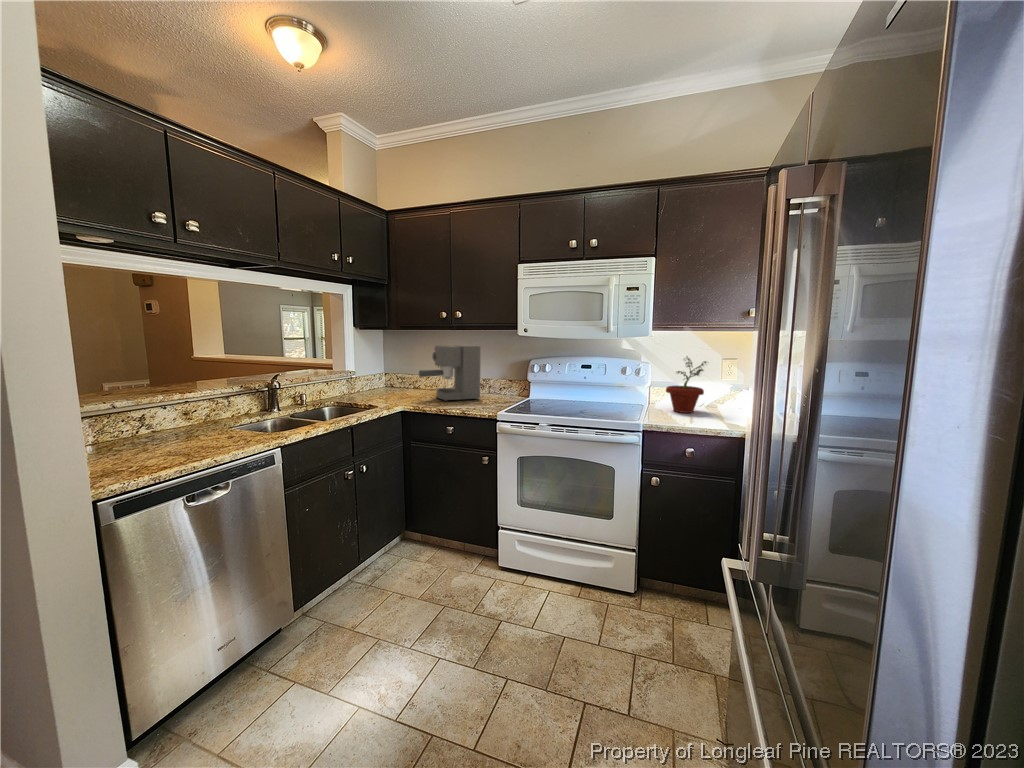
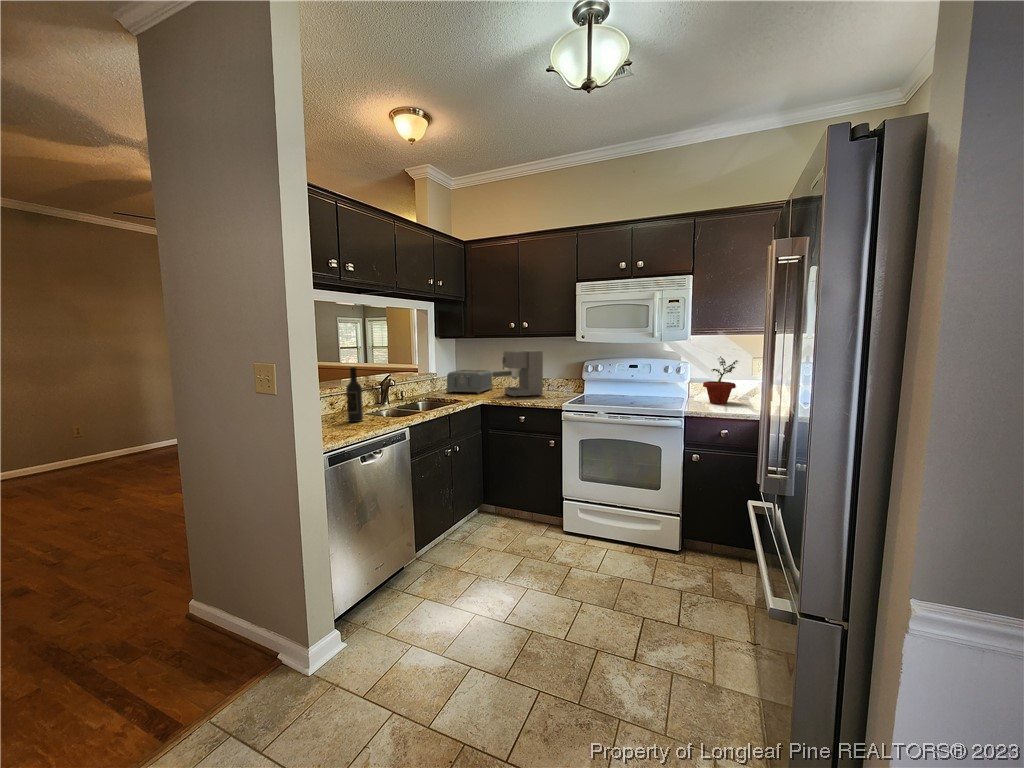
wine bottle: none [194,366,221,440] -> present [346,367,363,422]
toaster: none [367,367,427,396] -> present [446,370,493,394]

